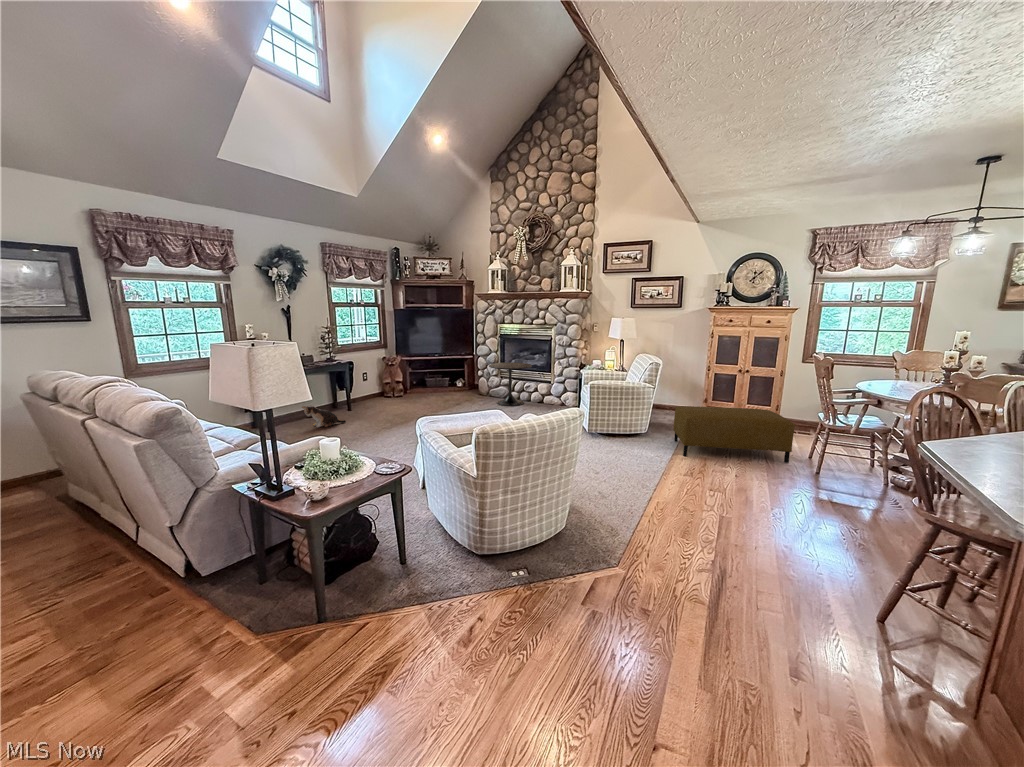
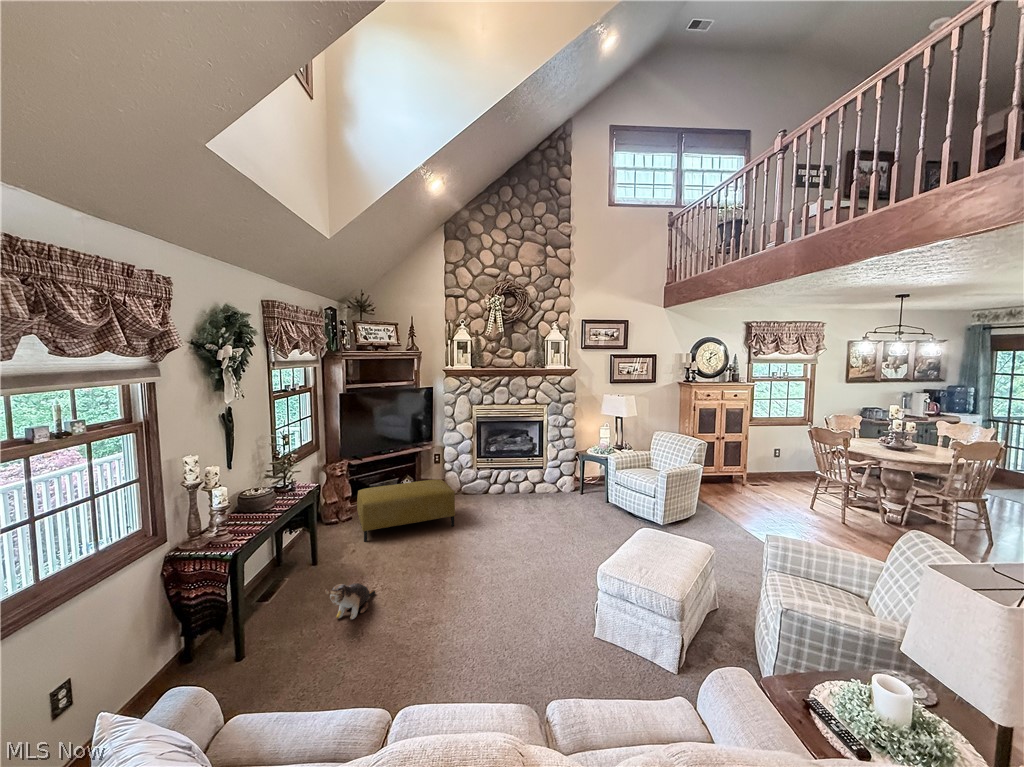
side table: present [489,362,532,406] -> none [482,450,534,506]
ottoman: present [674,406,795,463] -> present [357,479,455,542]

